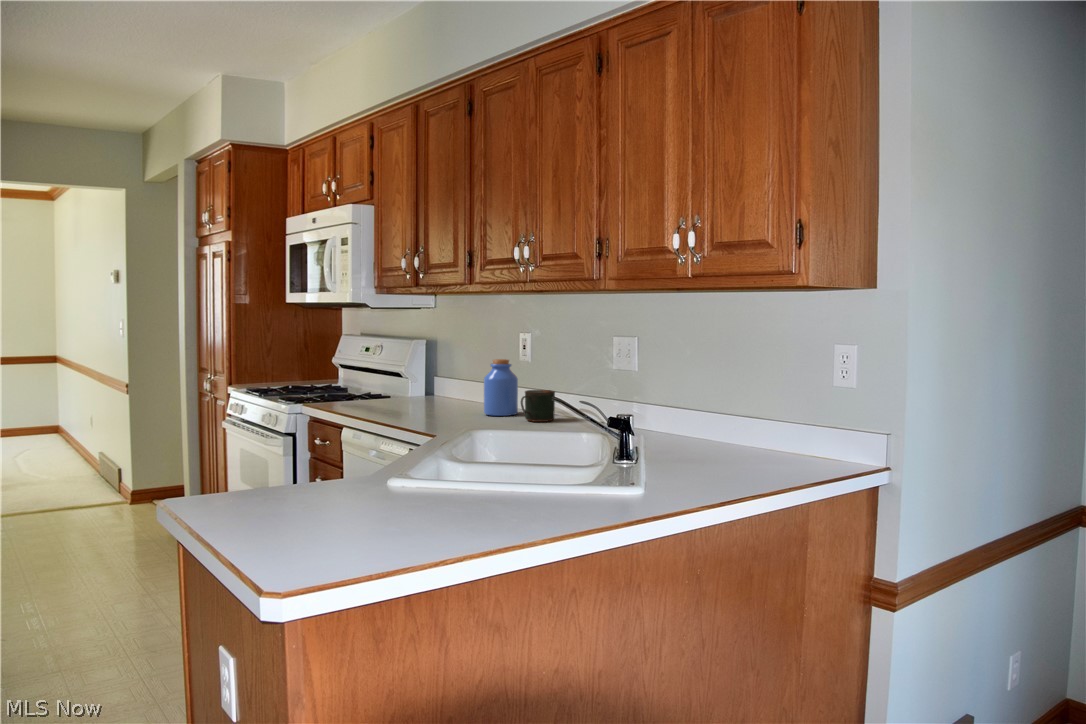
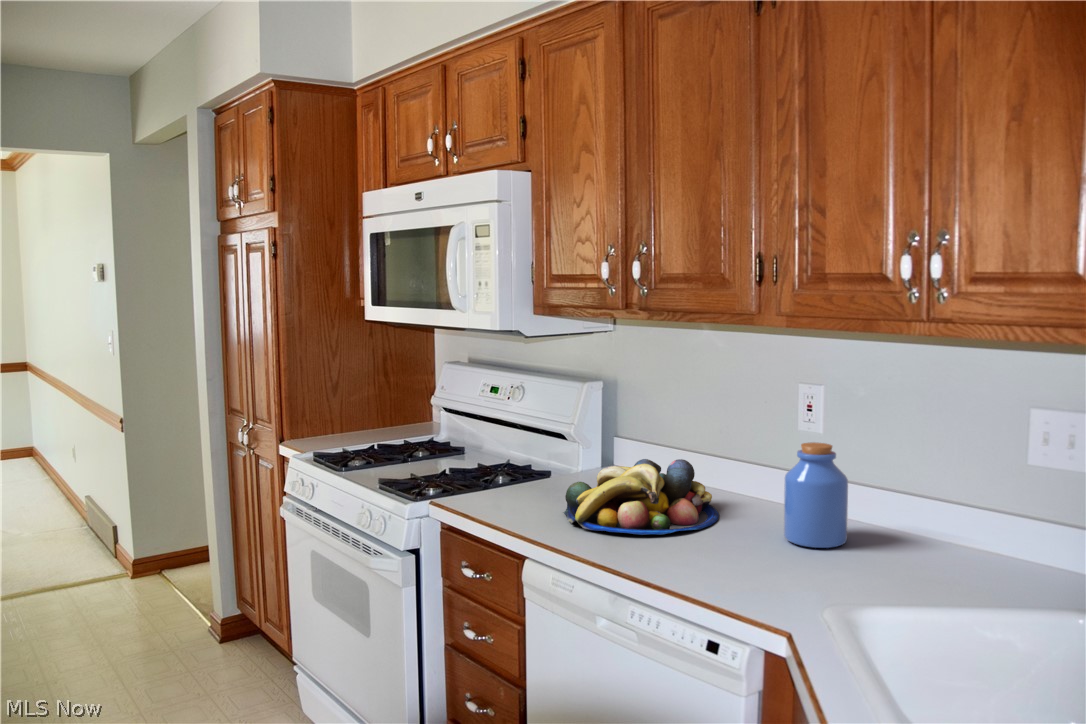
fruit bowl: none [374,376,465,412] -> present [563,459,719,535]
mug: present [521,390,555,422] -> none [894,507,956,574]

